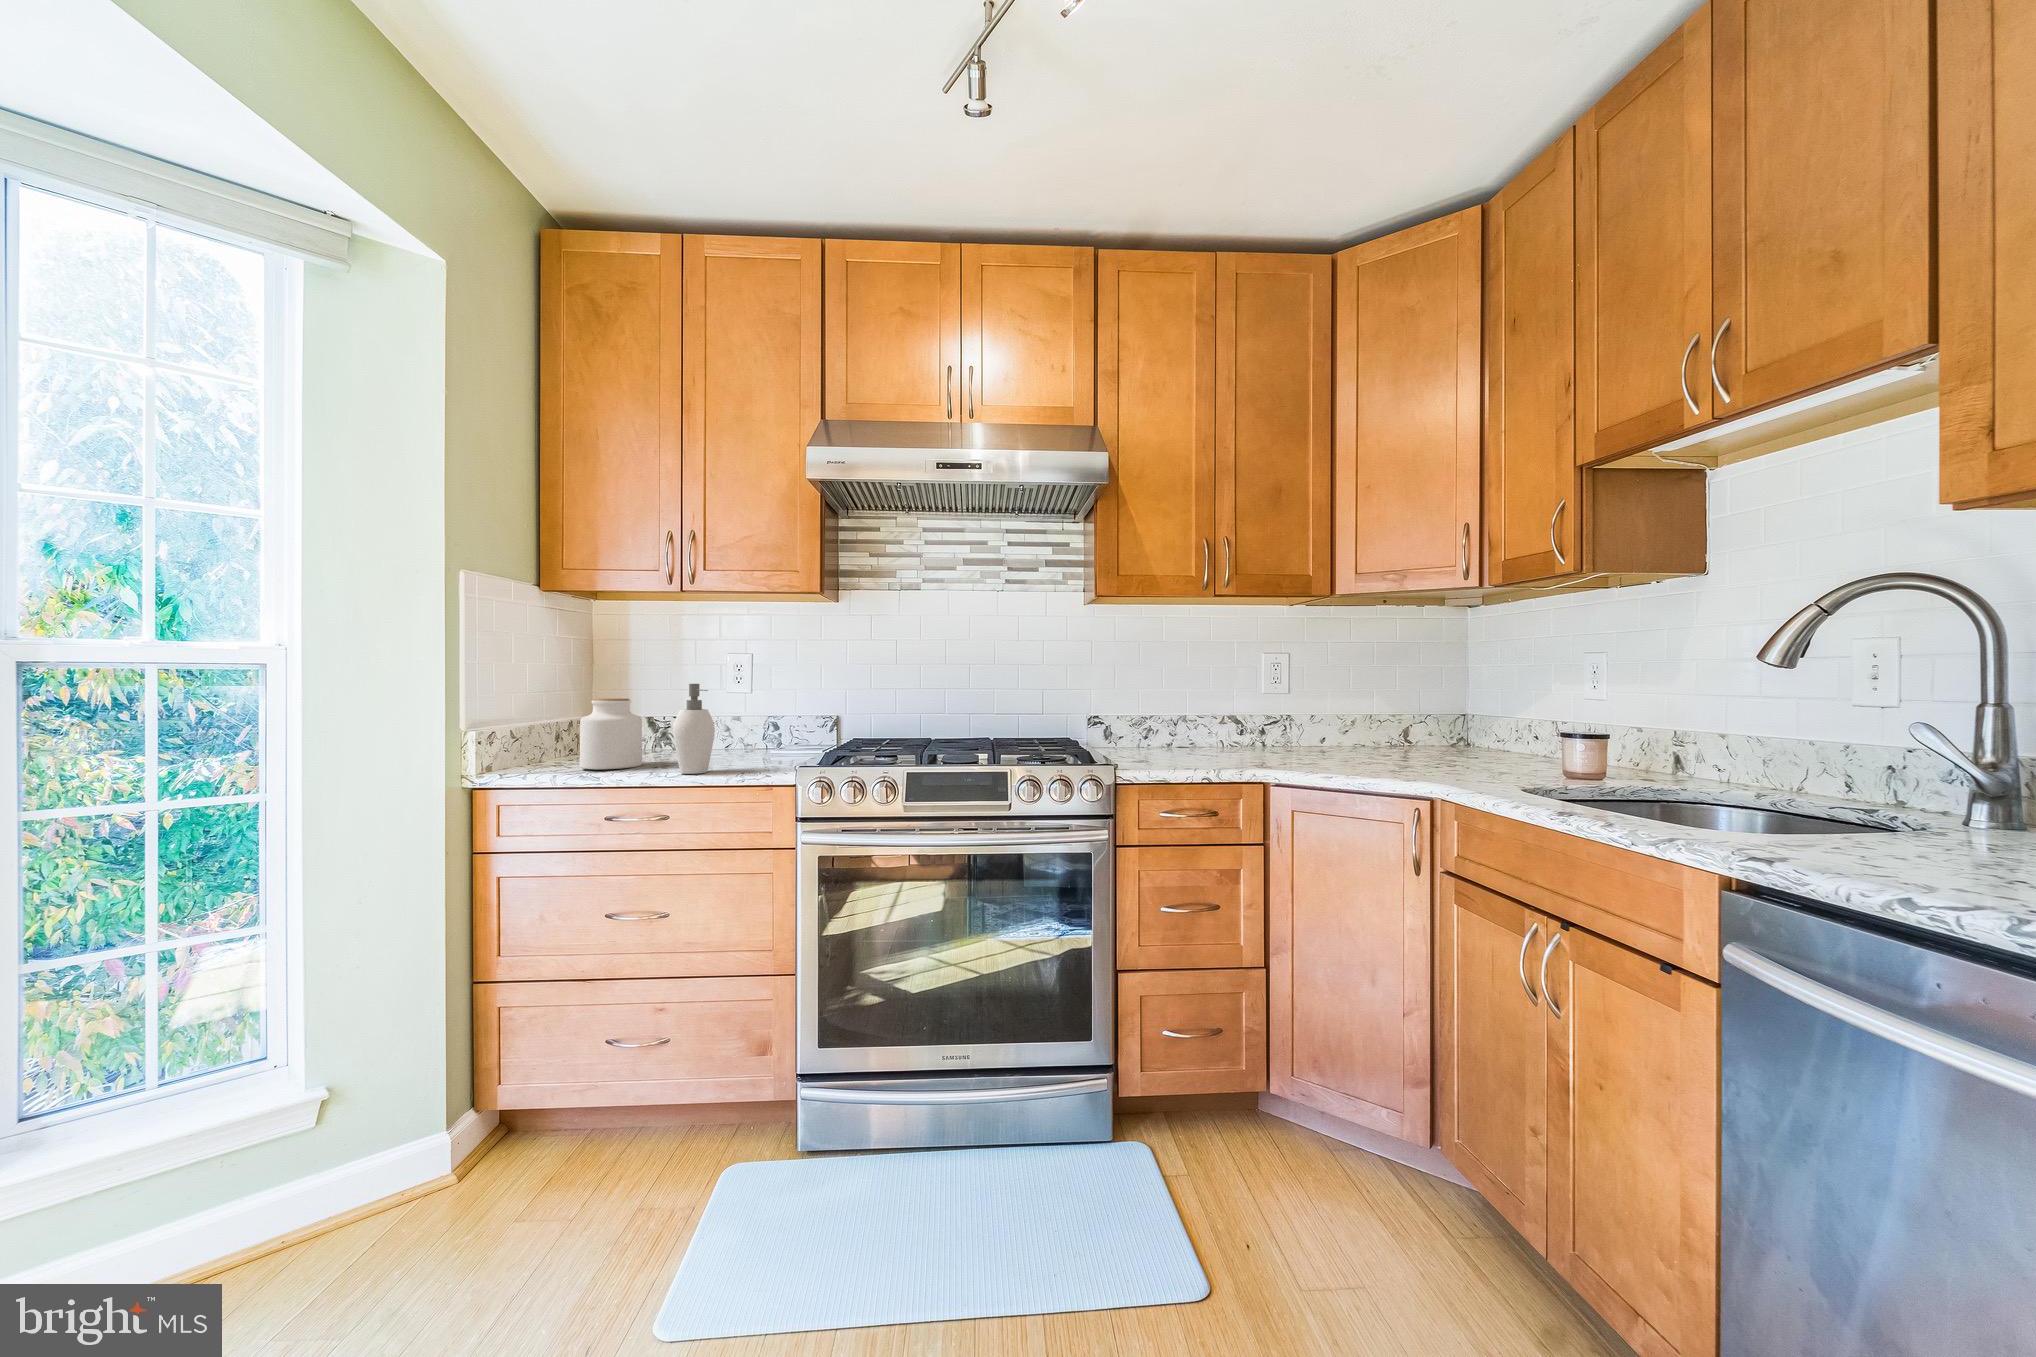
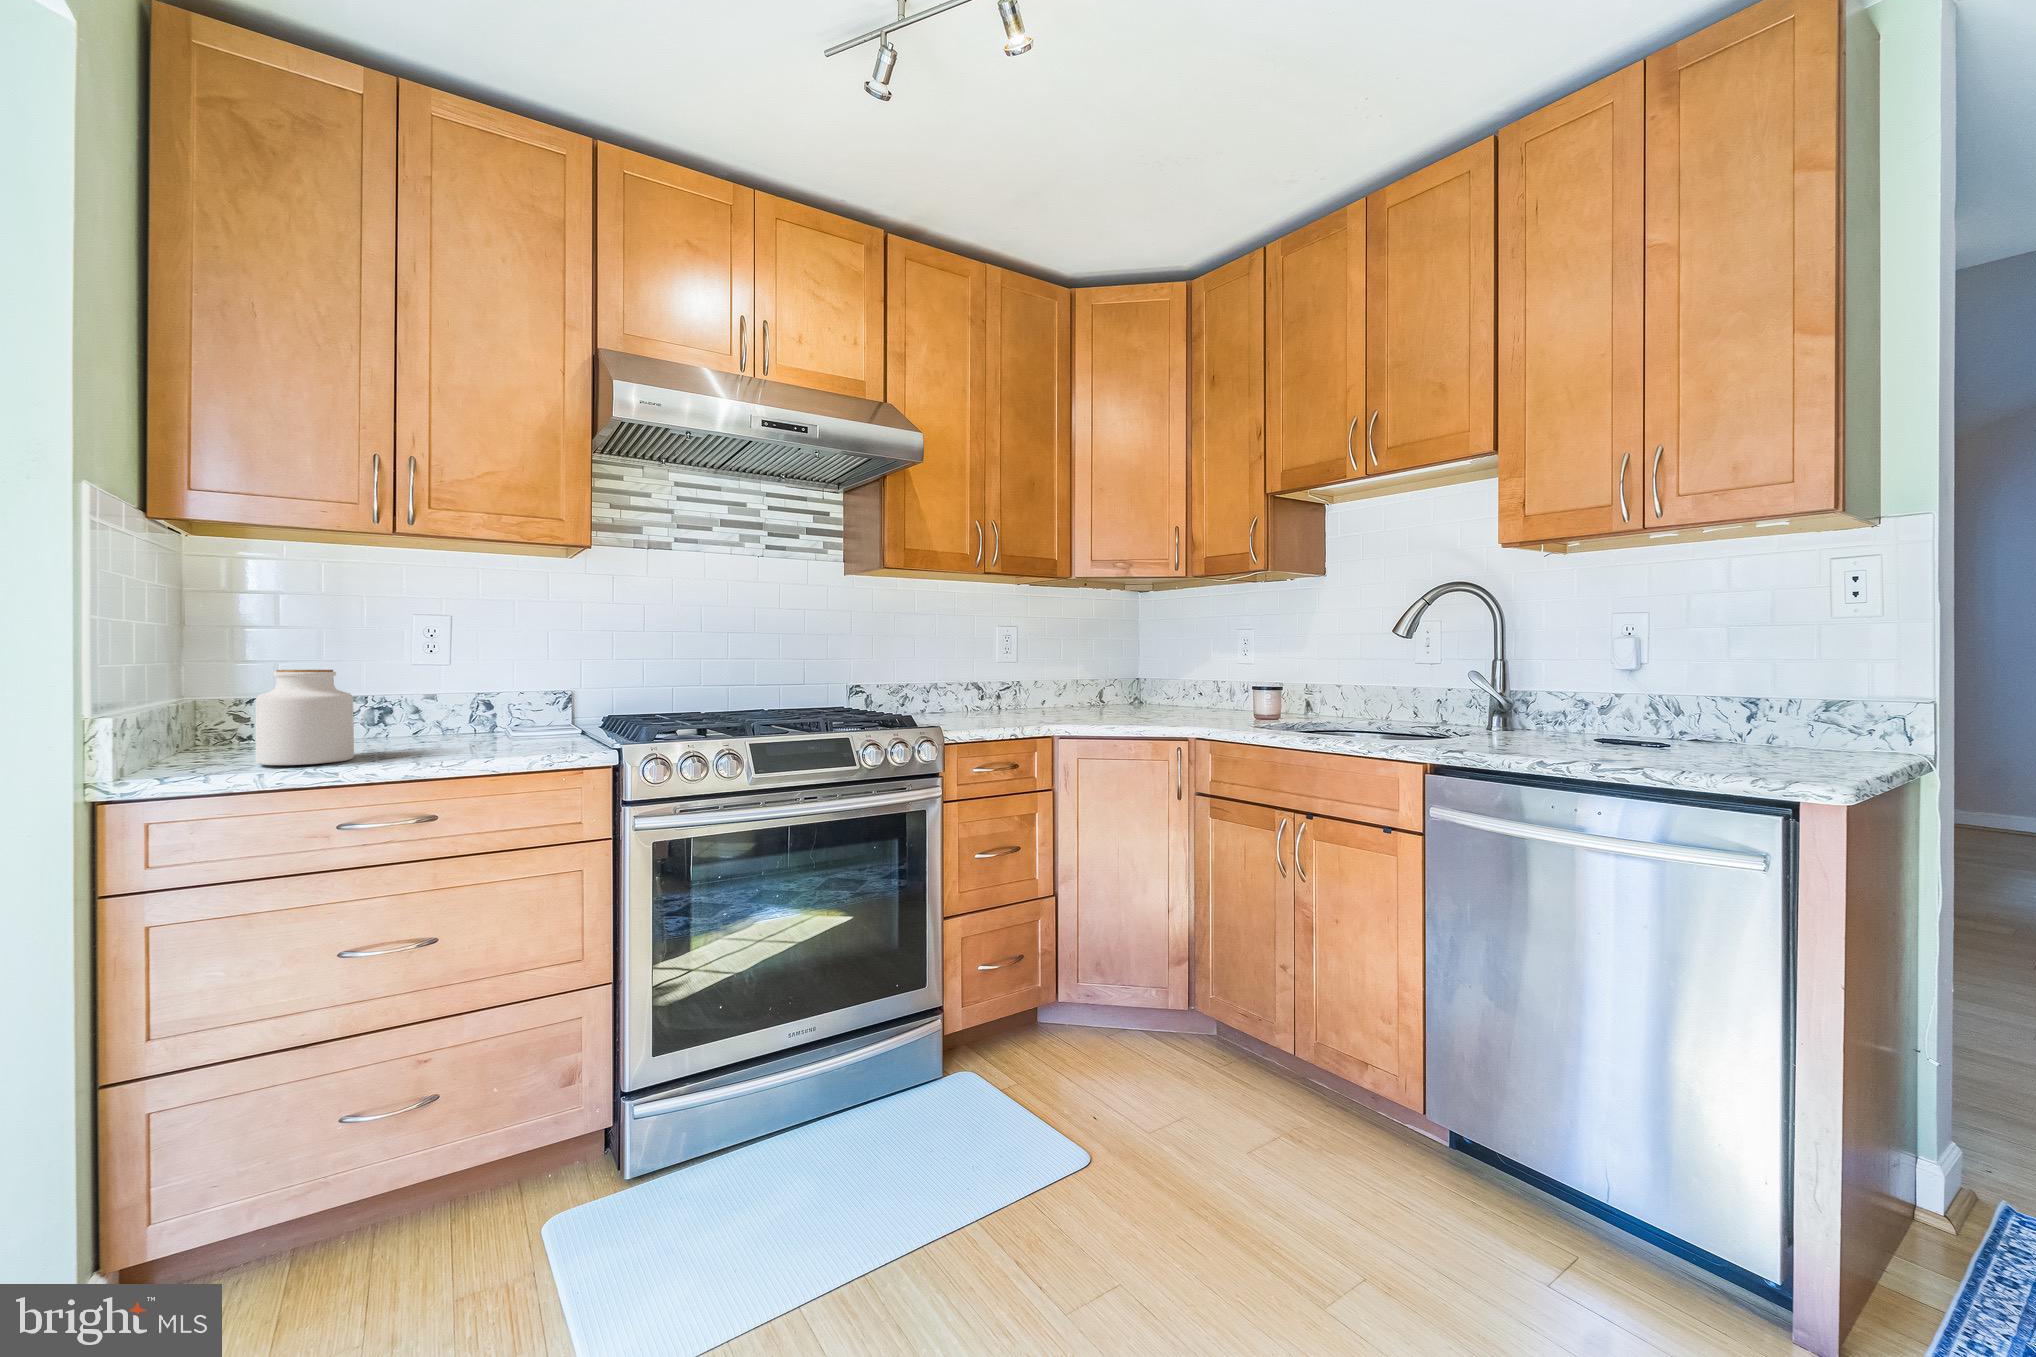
soap dispenser: present [673,684,715,774] -> none [447,648,509,760]

